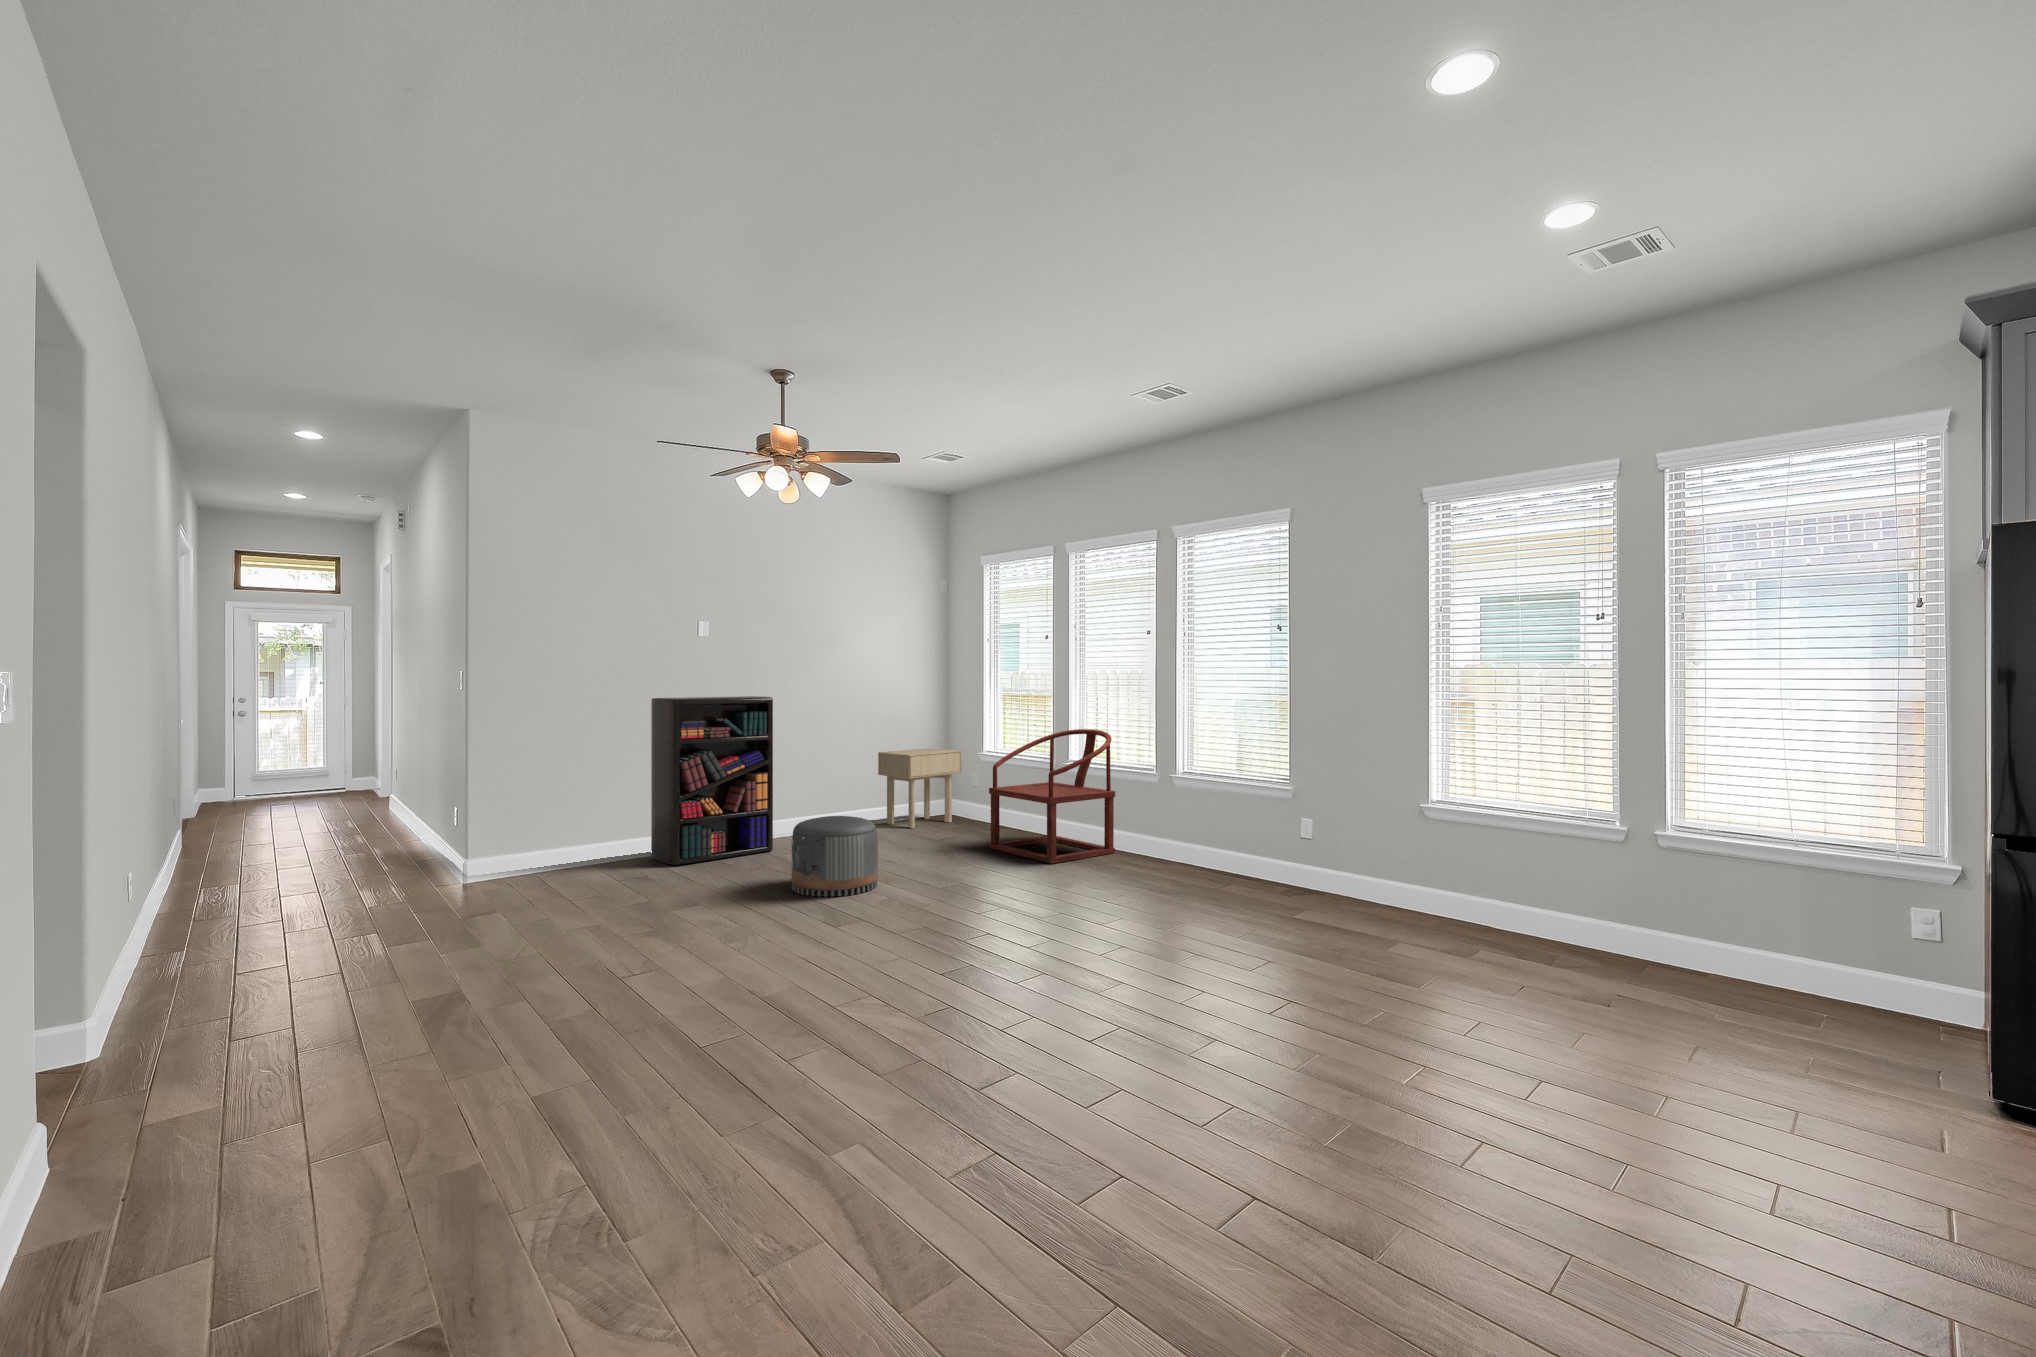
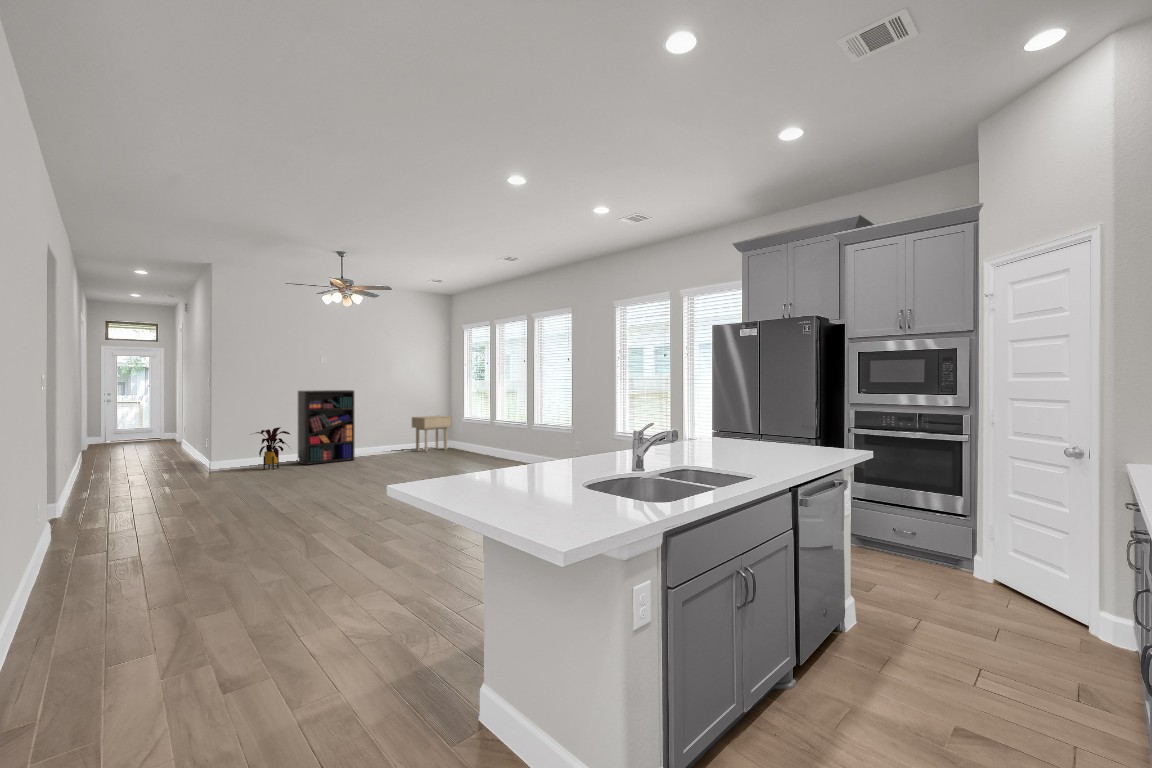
armchair: present [989,729,1115,864] -> none [454,405,509,464]
house plant: none [552,781,647,880] -> present [256,427,290,470]
pouf: present [792,816,878,897] -> none [353,441,392,474]

